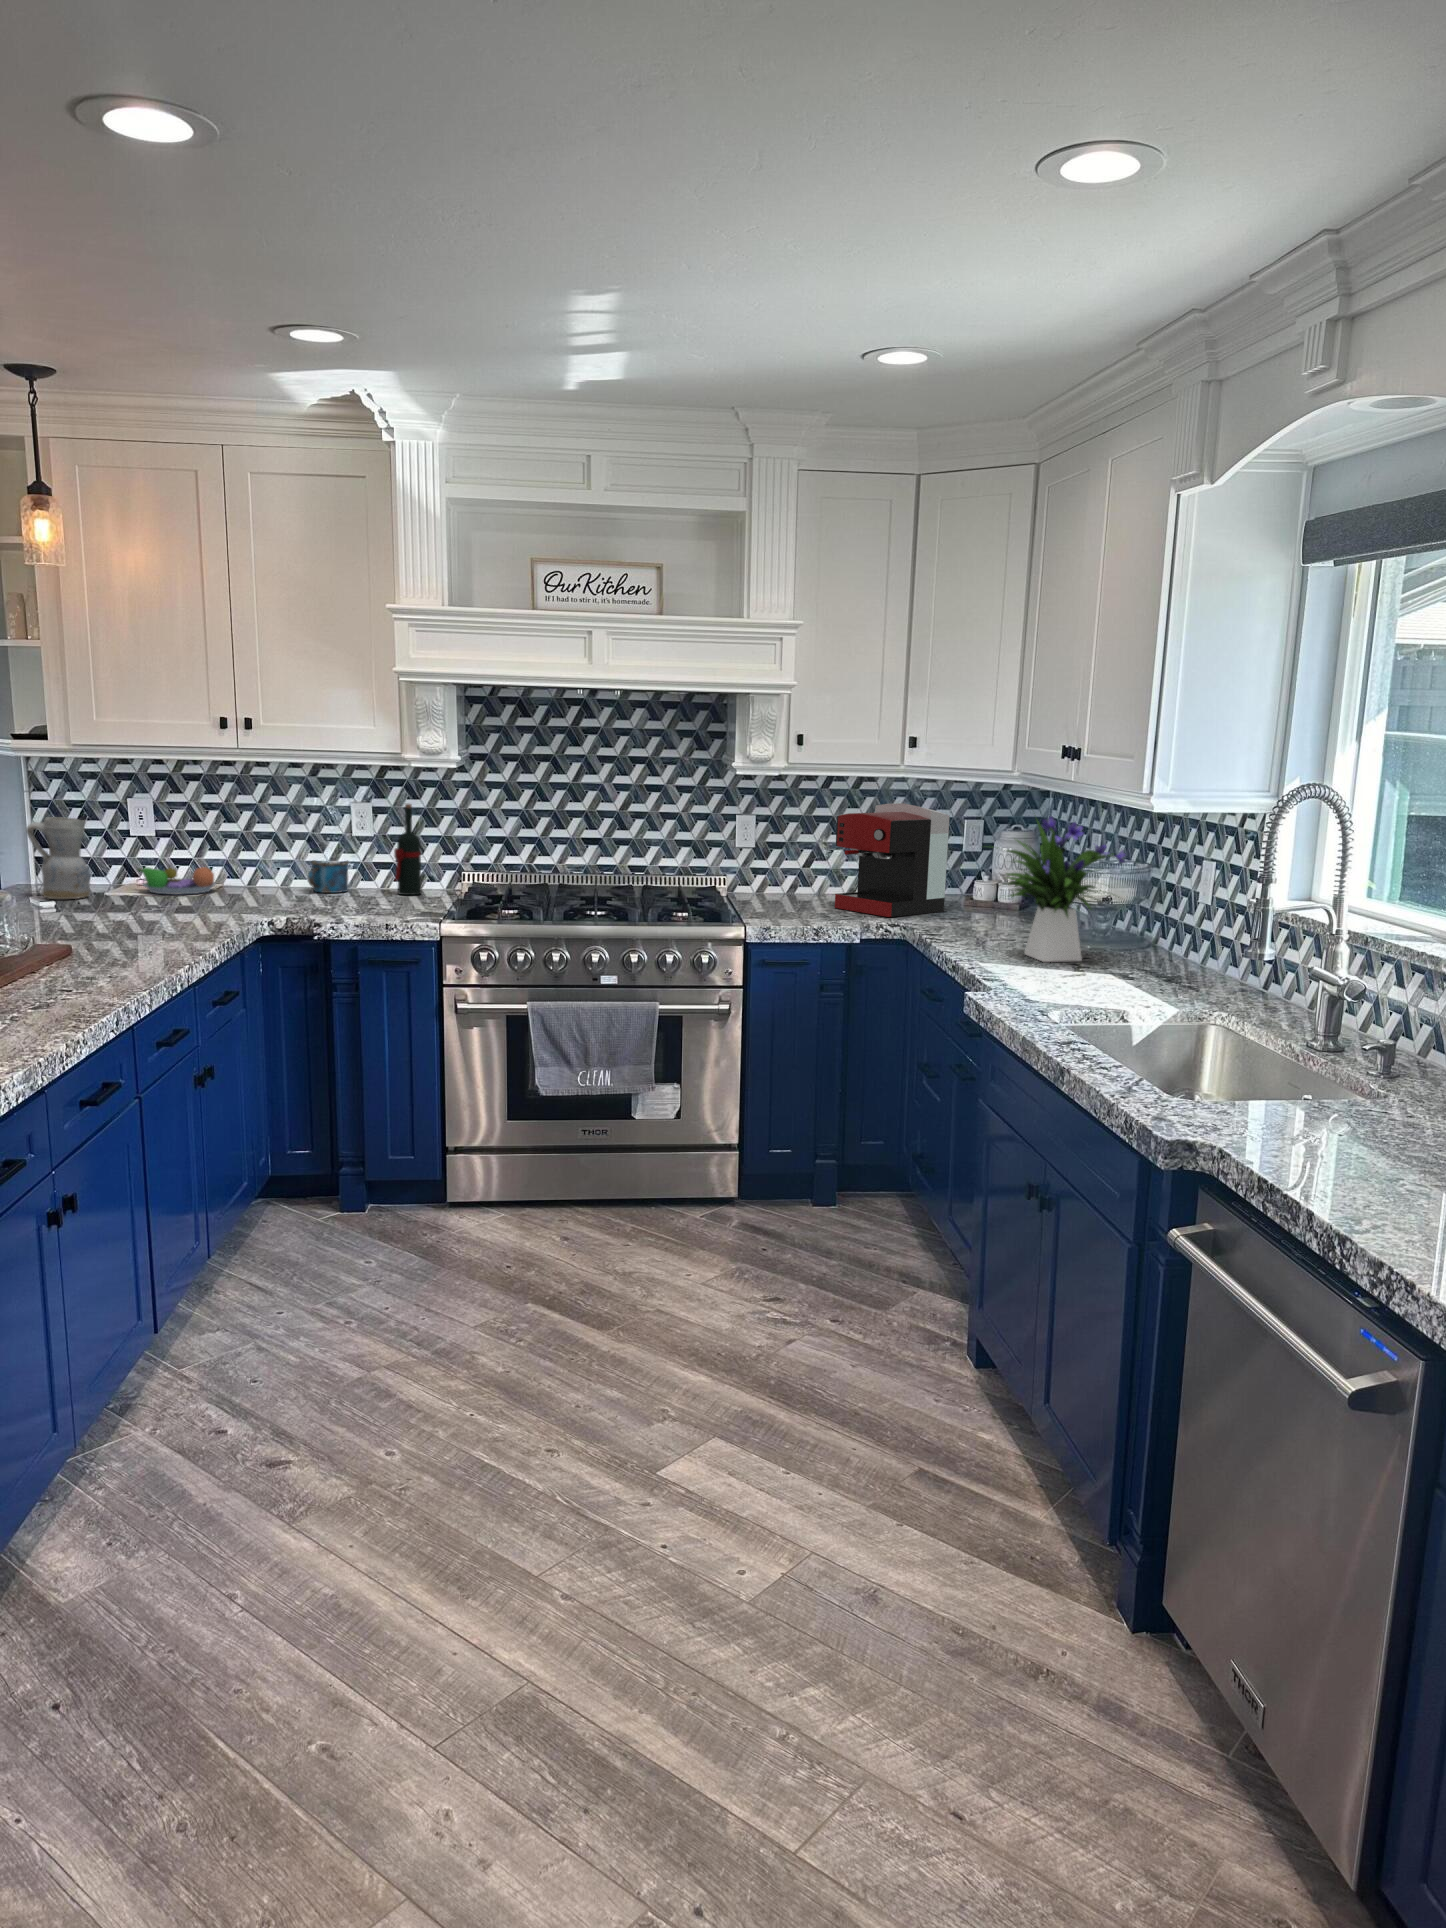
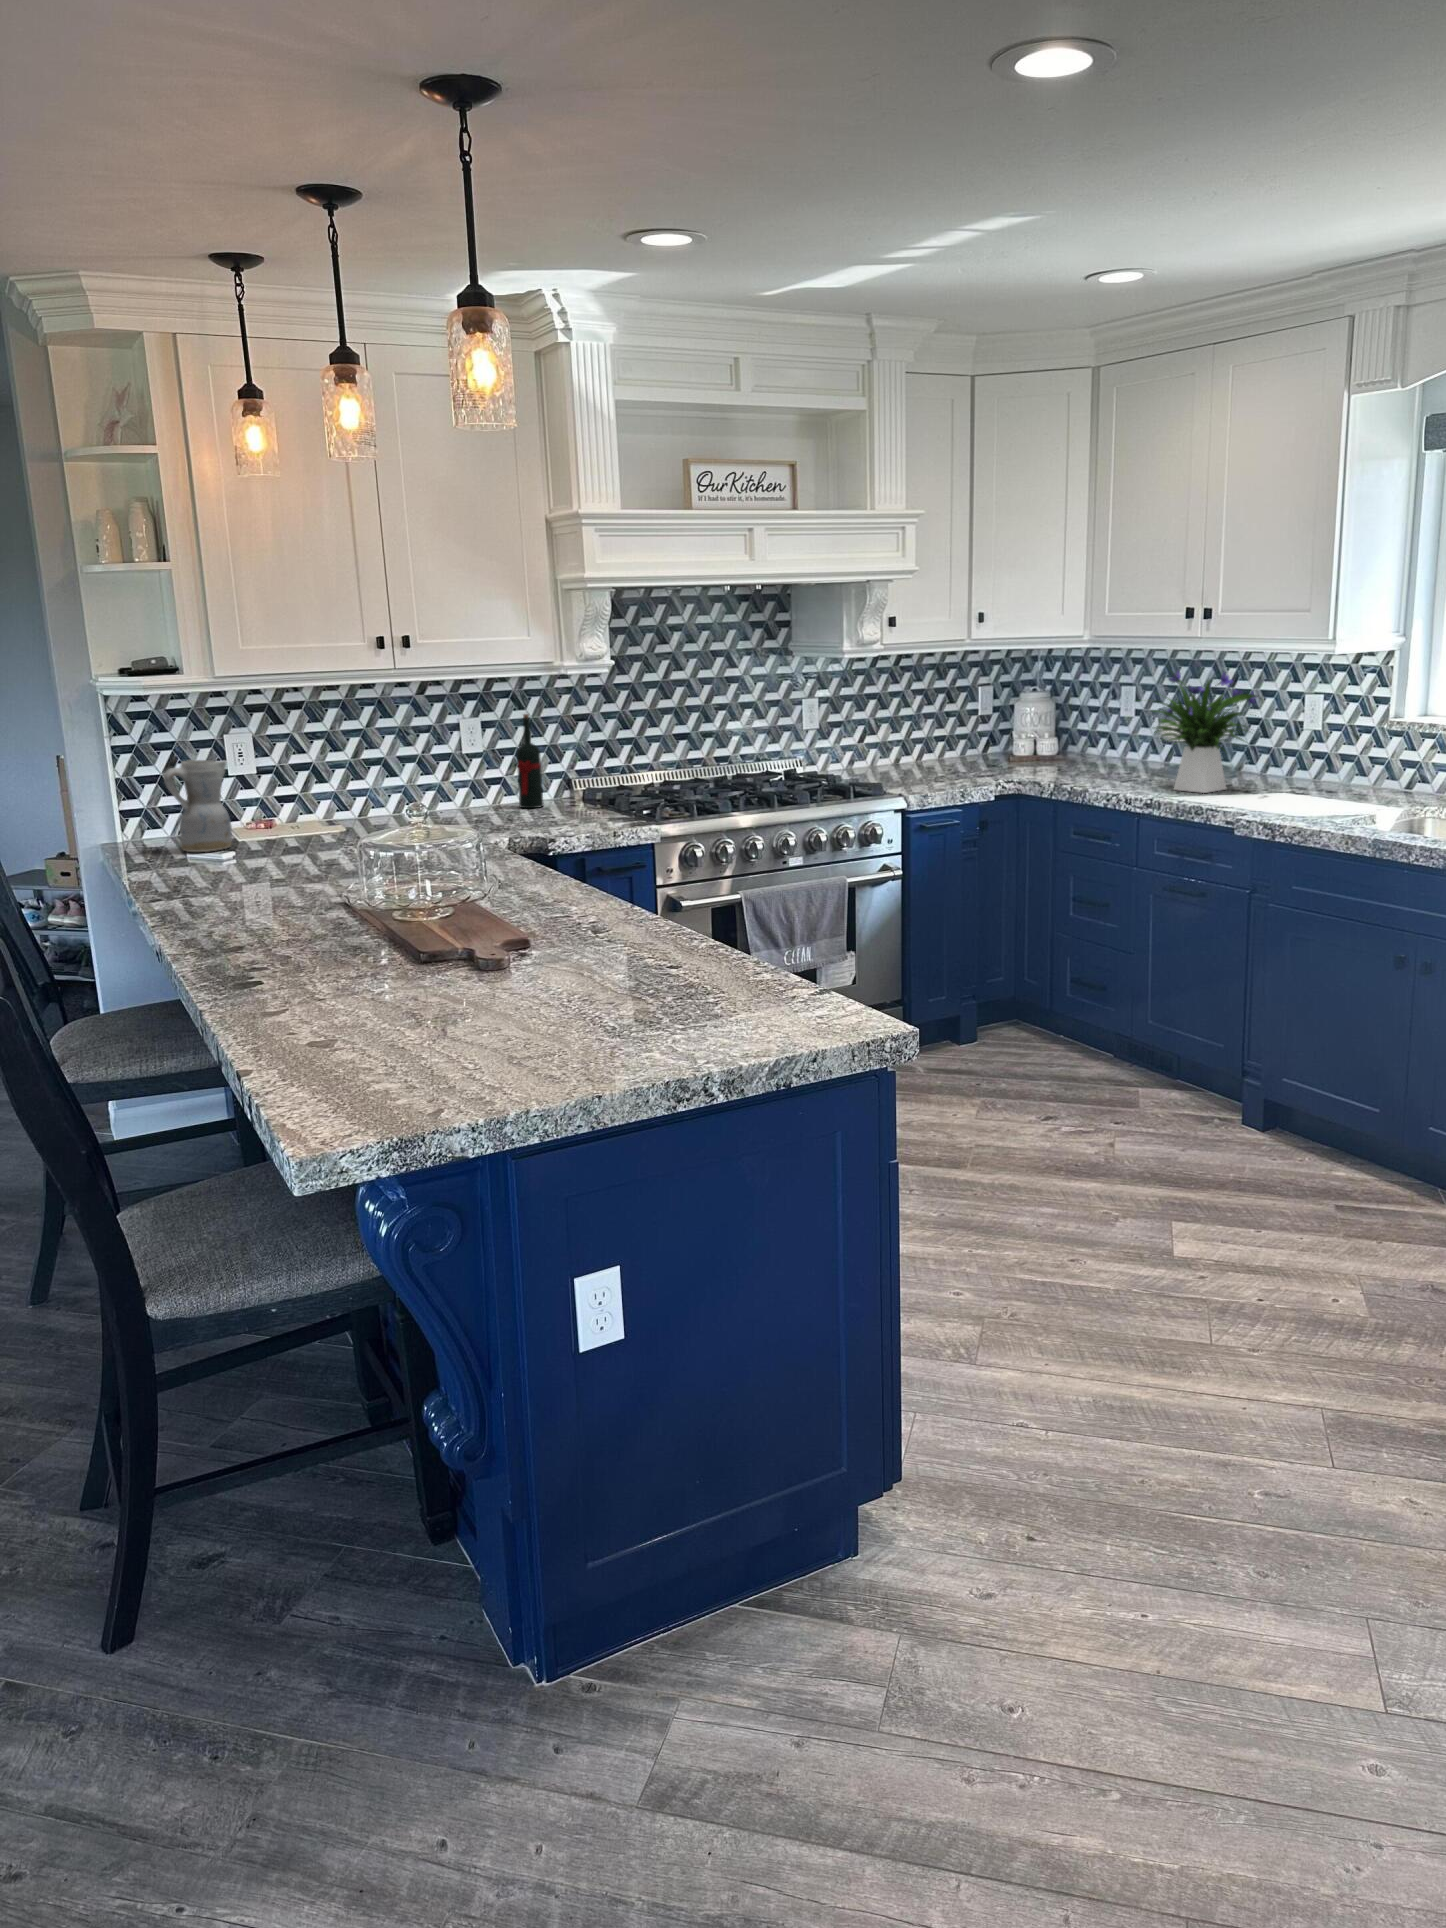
coffee maker: present [835,803,950,917] -> none [920,674,1009,777]
mug: present [308,860,349,893] -> none [426,780,466,815]
fruit bowl: present [138,867,216,895] -> none [249,799,339,835]

